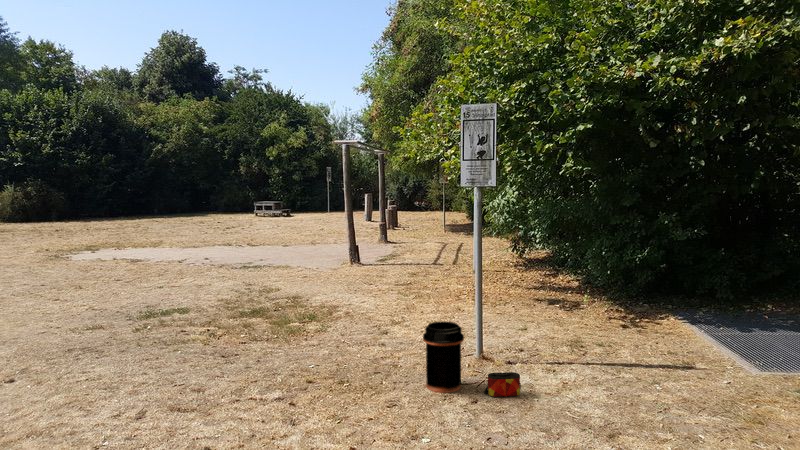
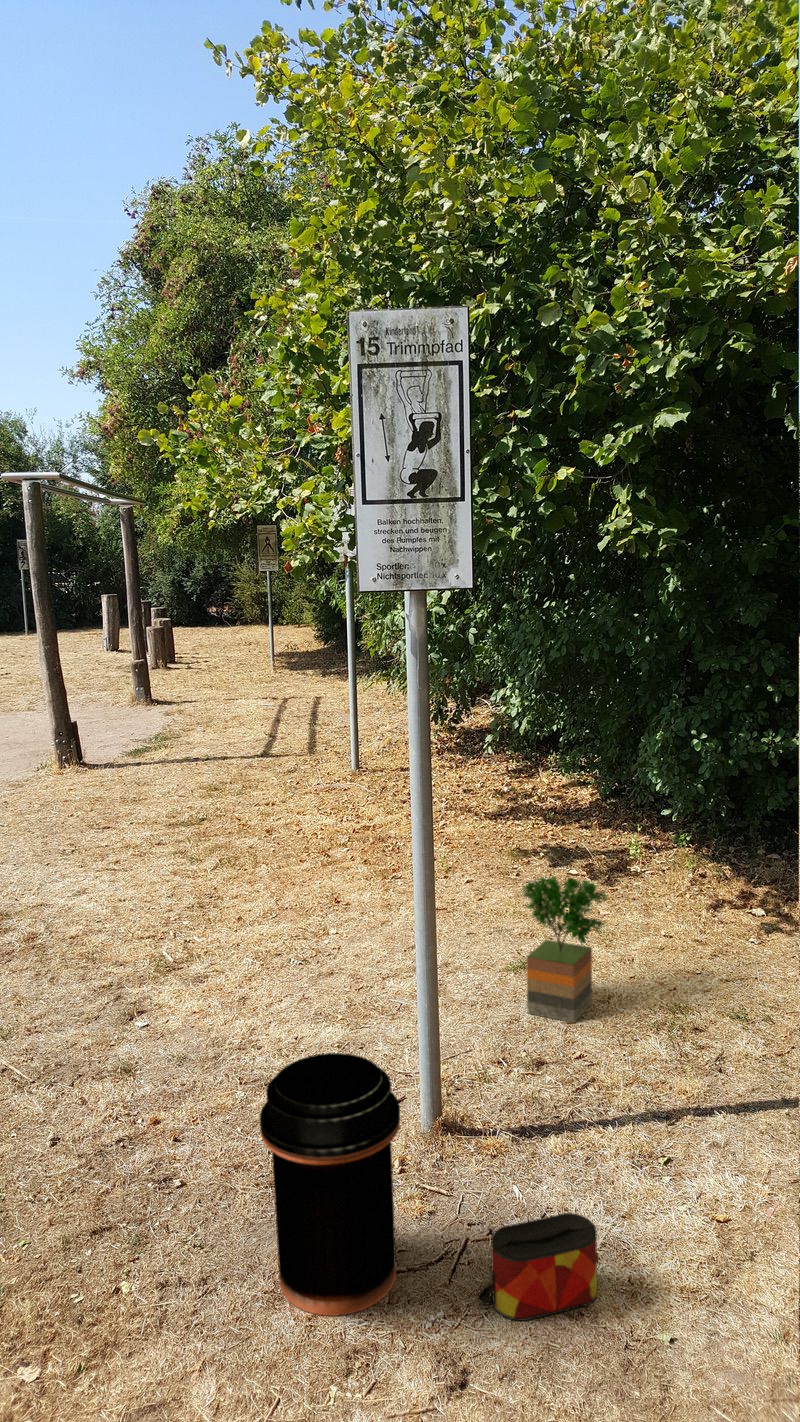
potted tree: none [521,292,553,345] -> present [523,876,607,1023]

